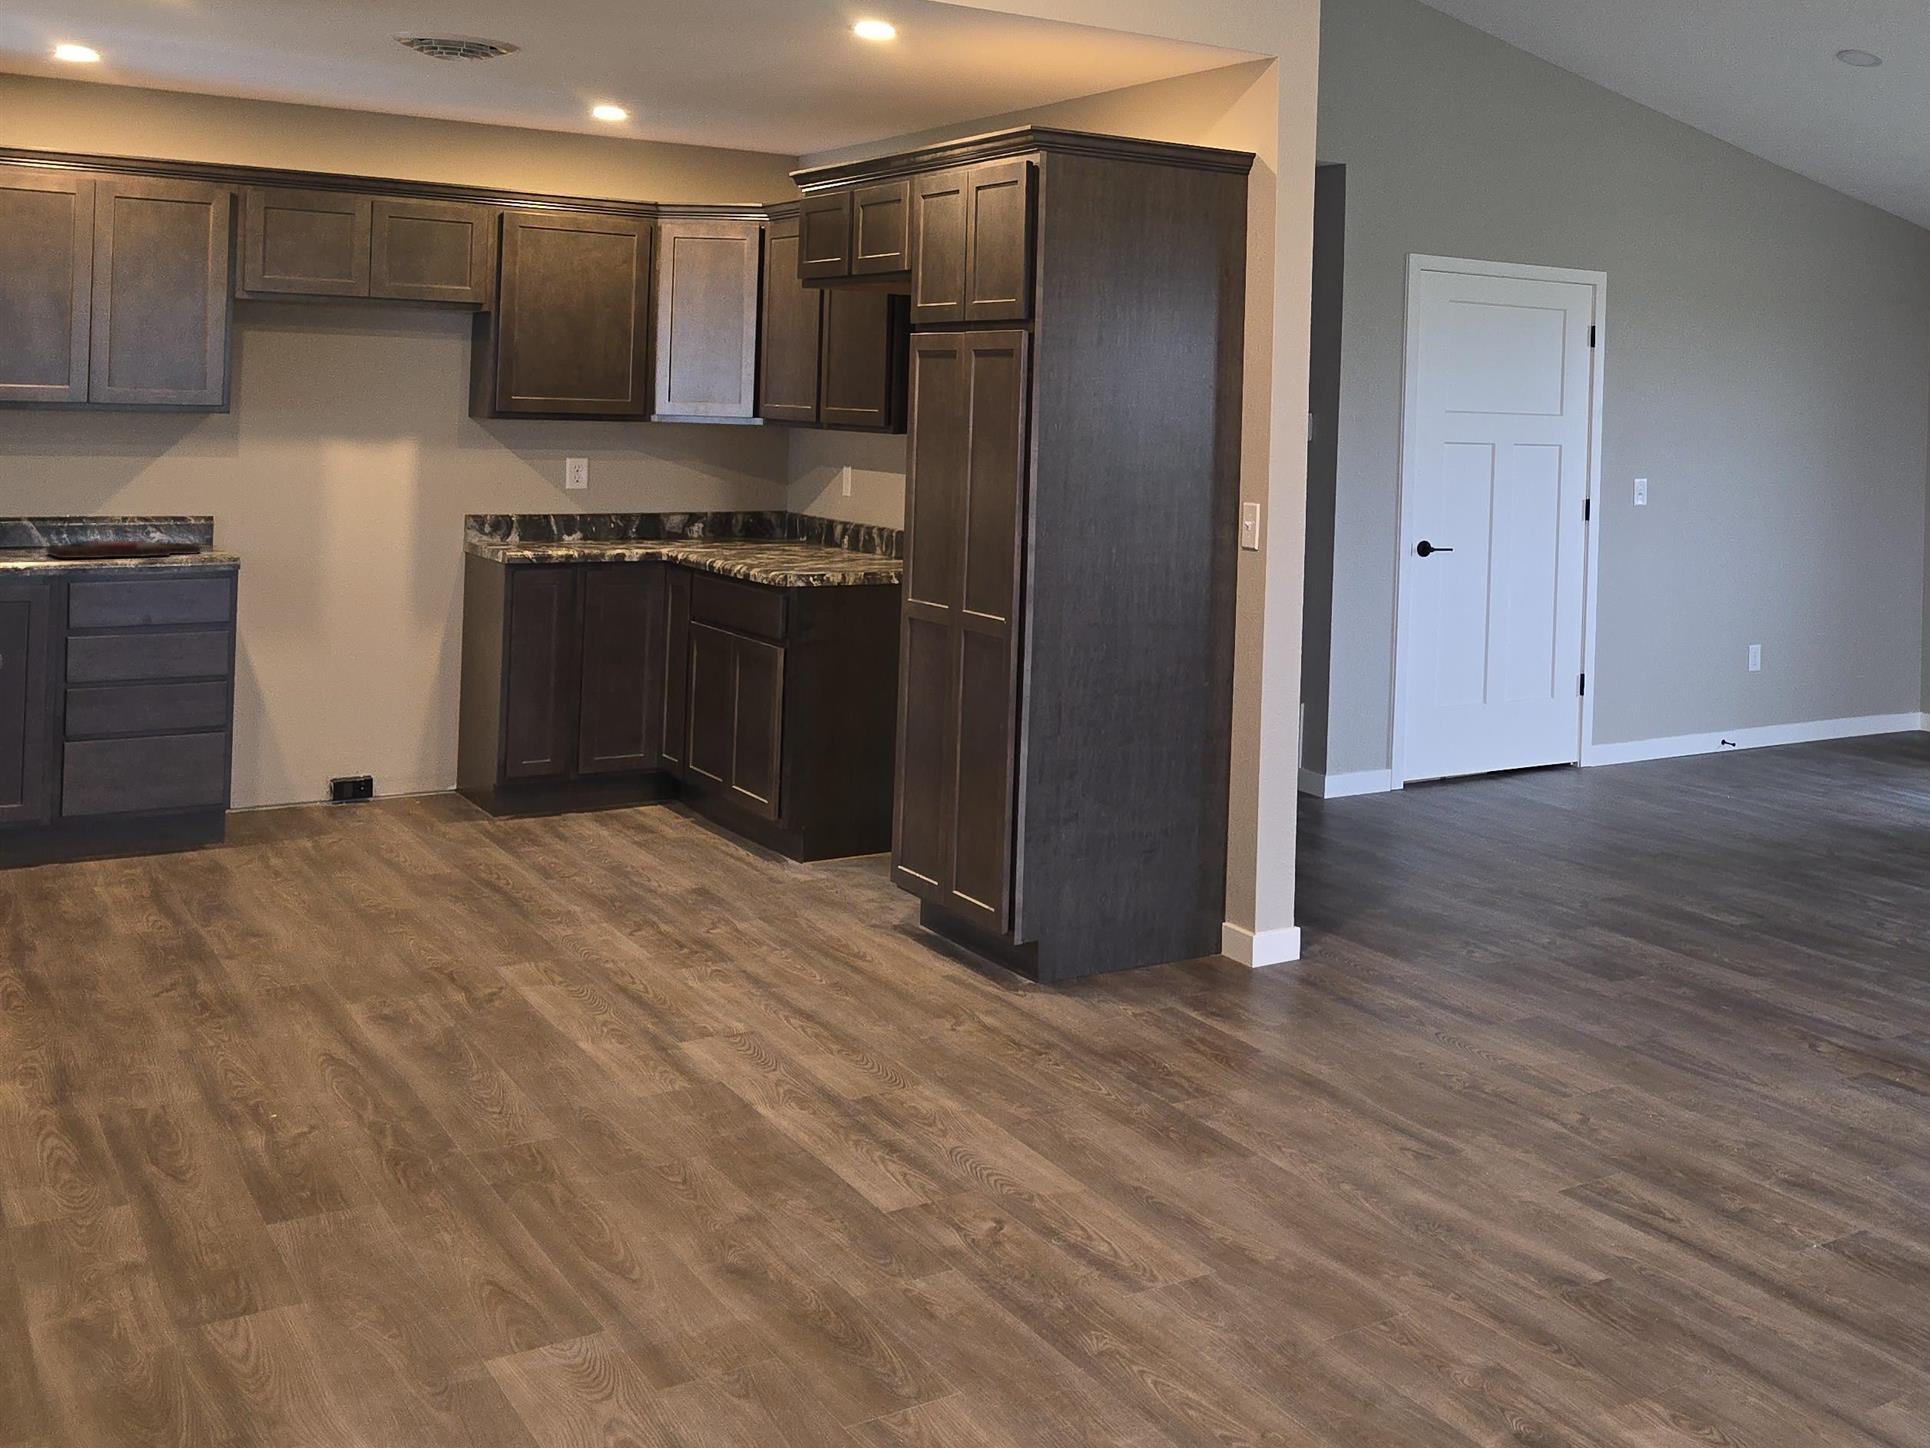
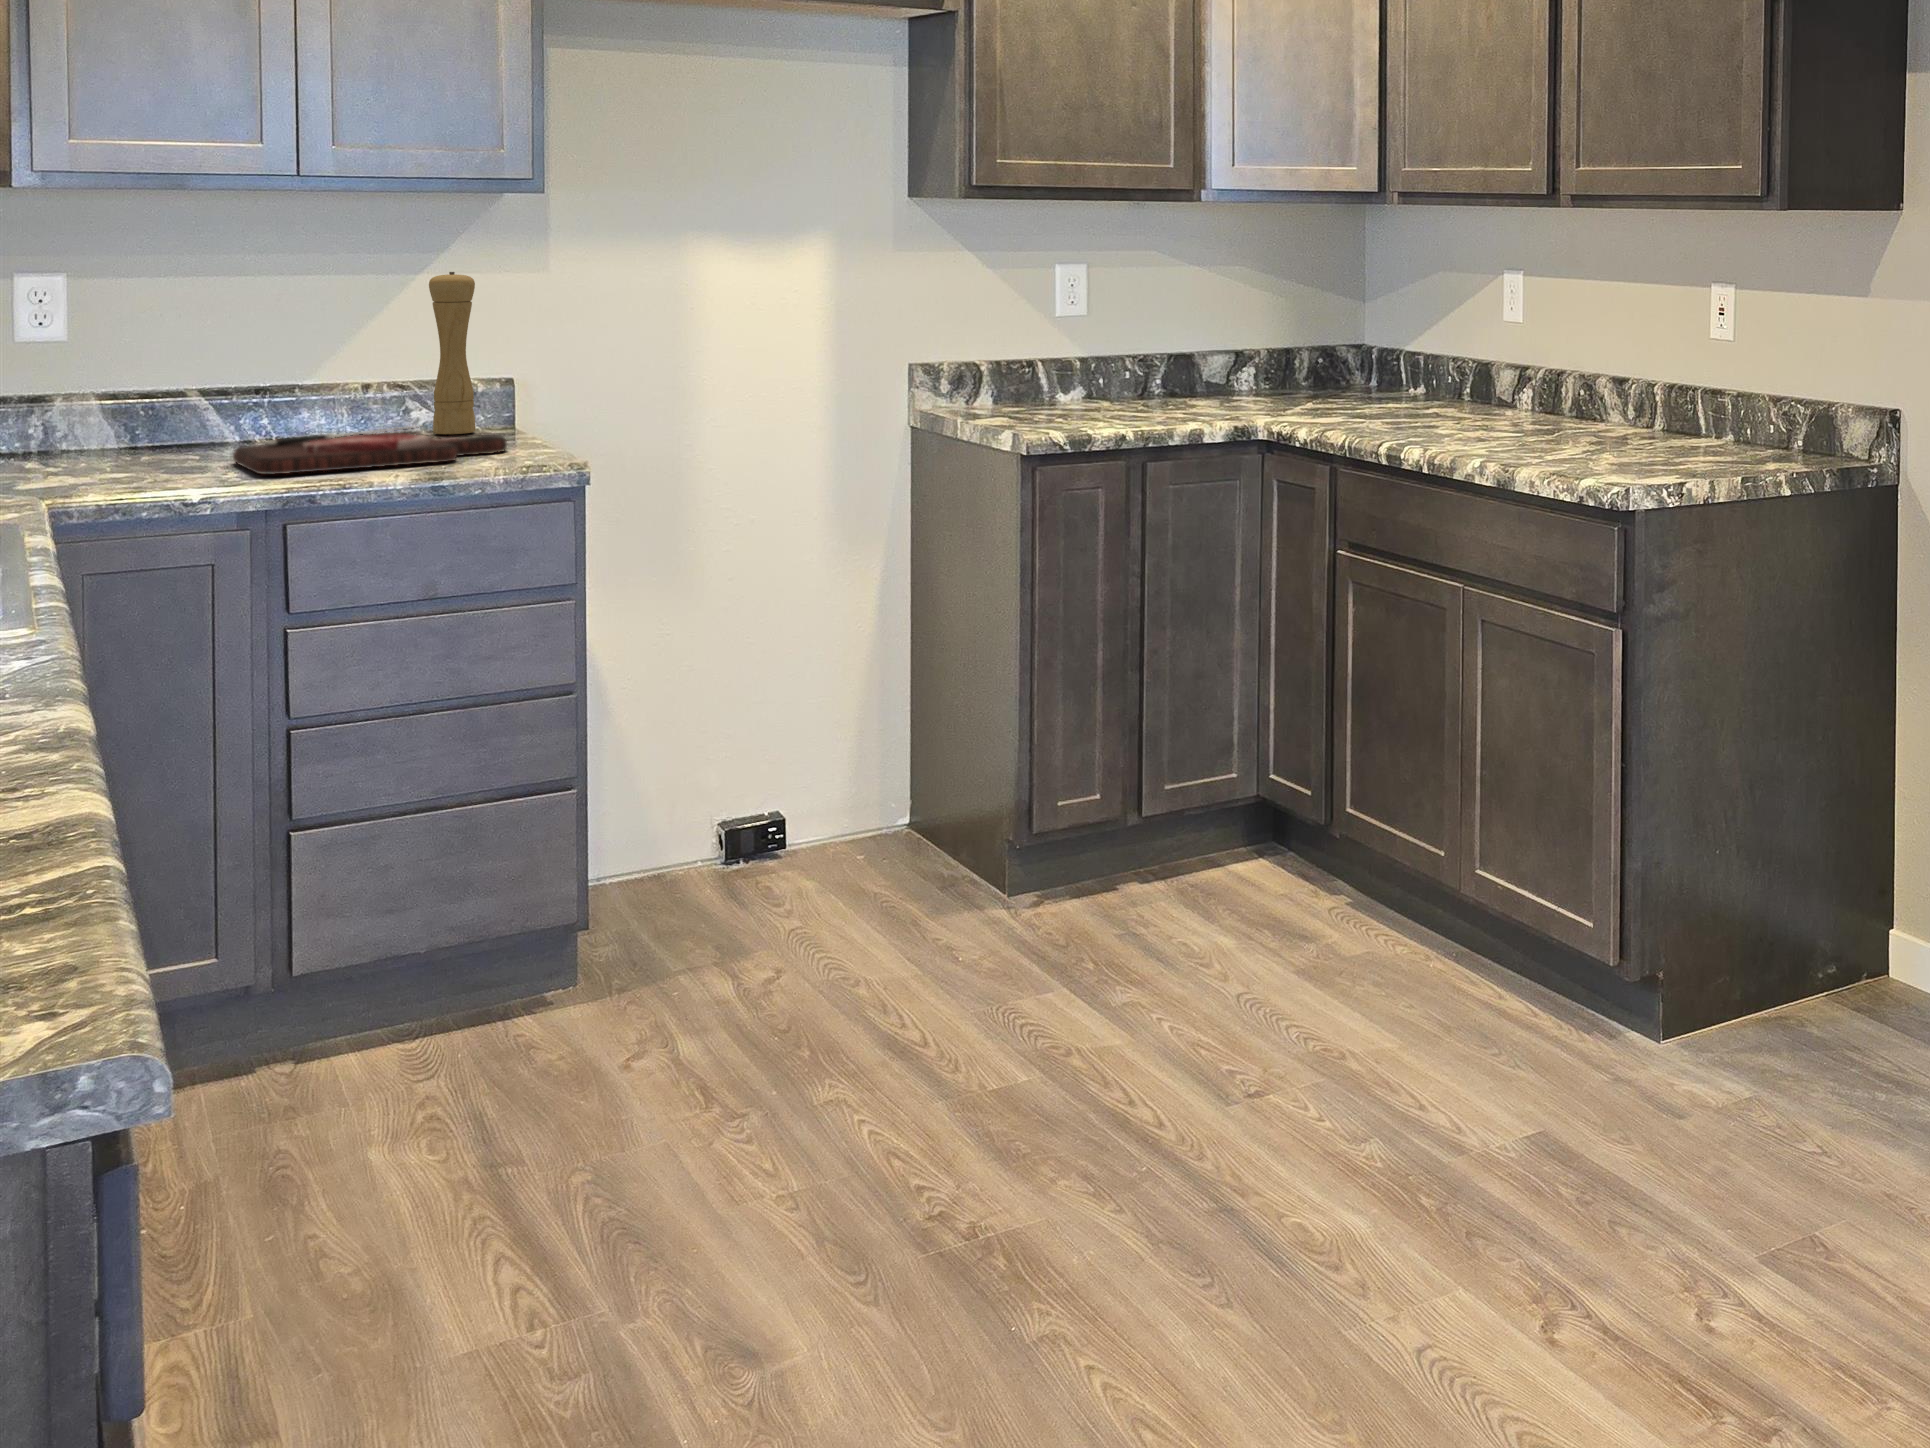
pepper mill: none [164,455,192,546] -> present [429,272,475,434]

